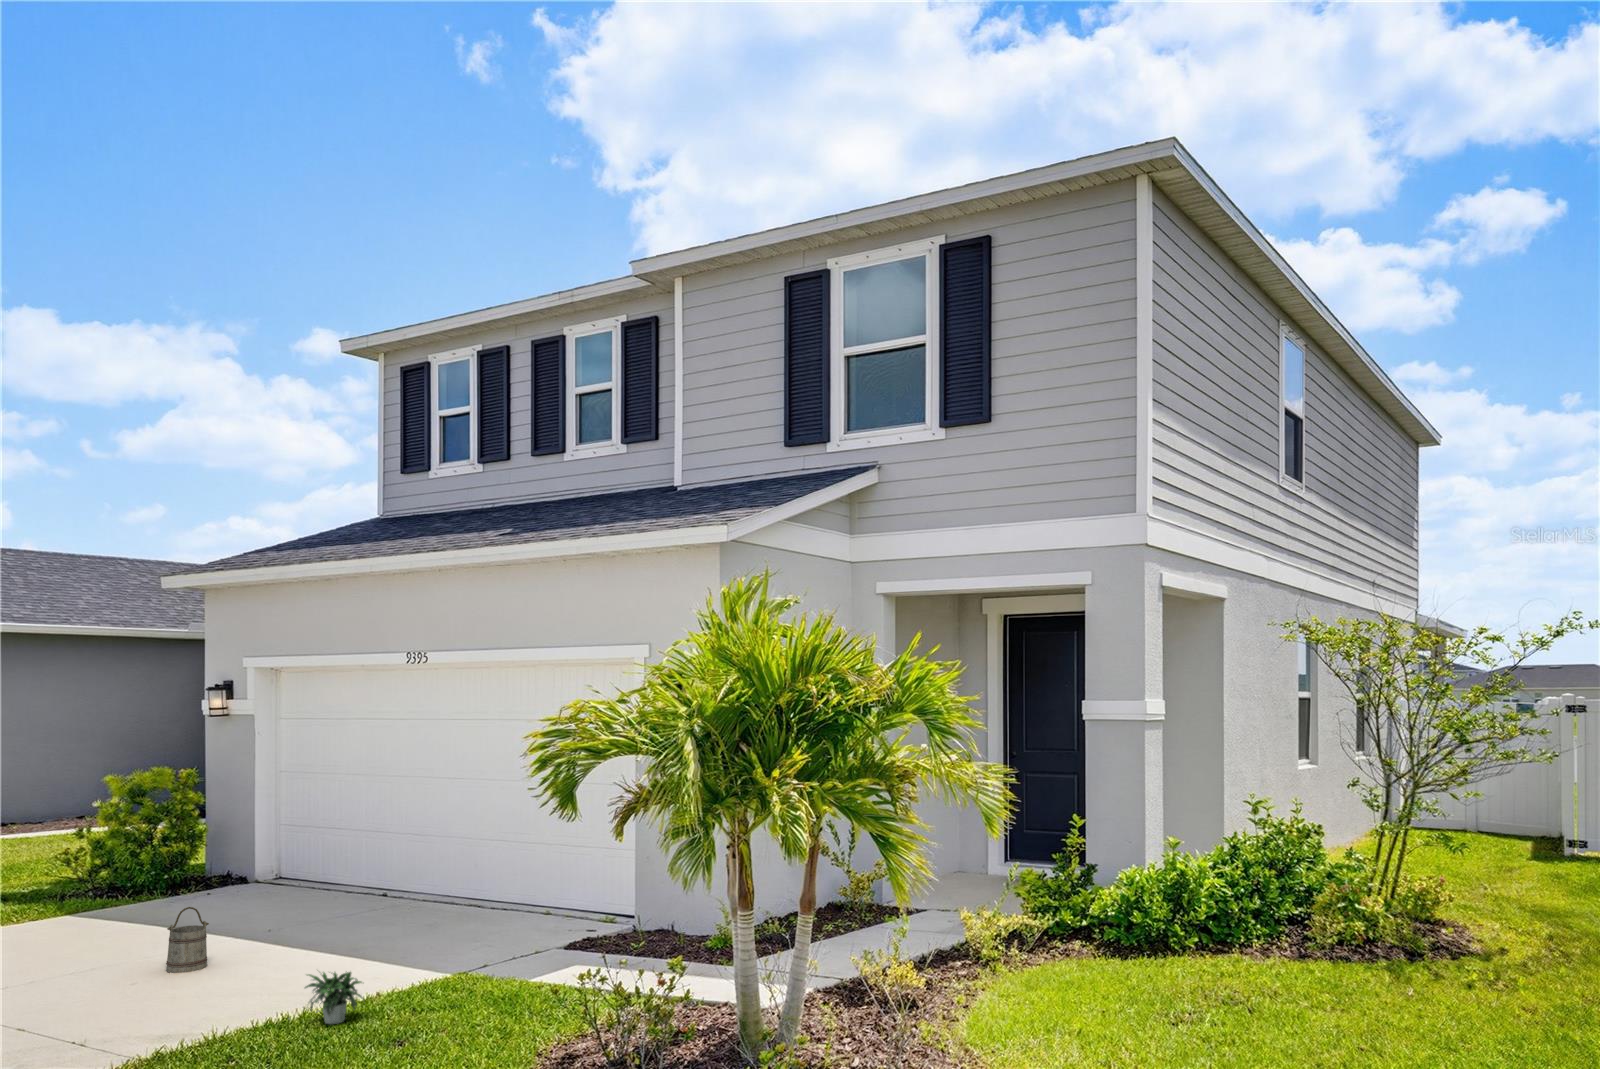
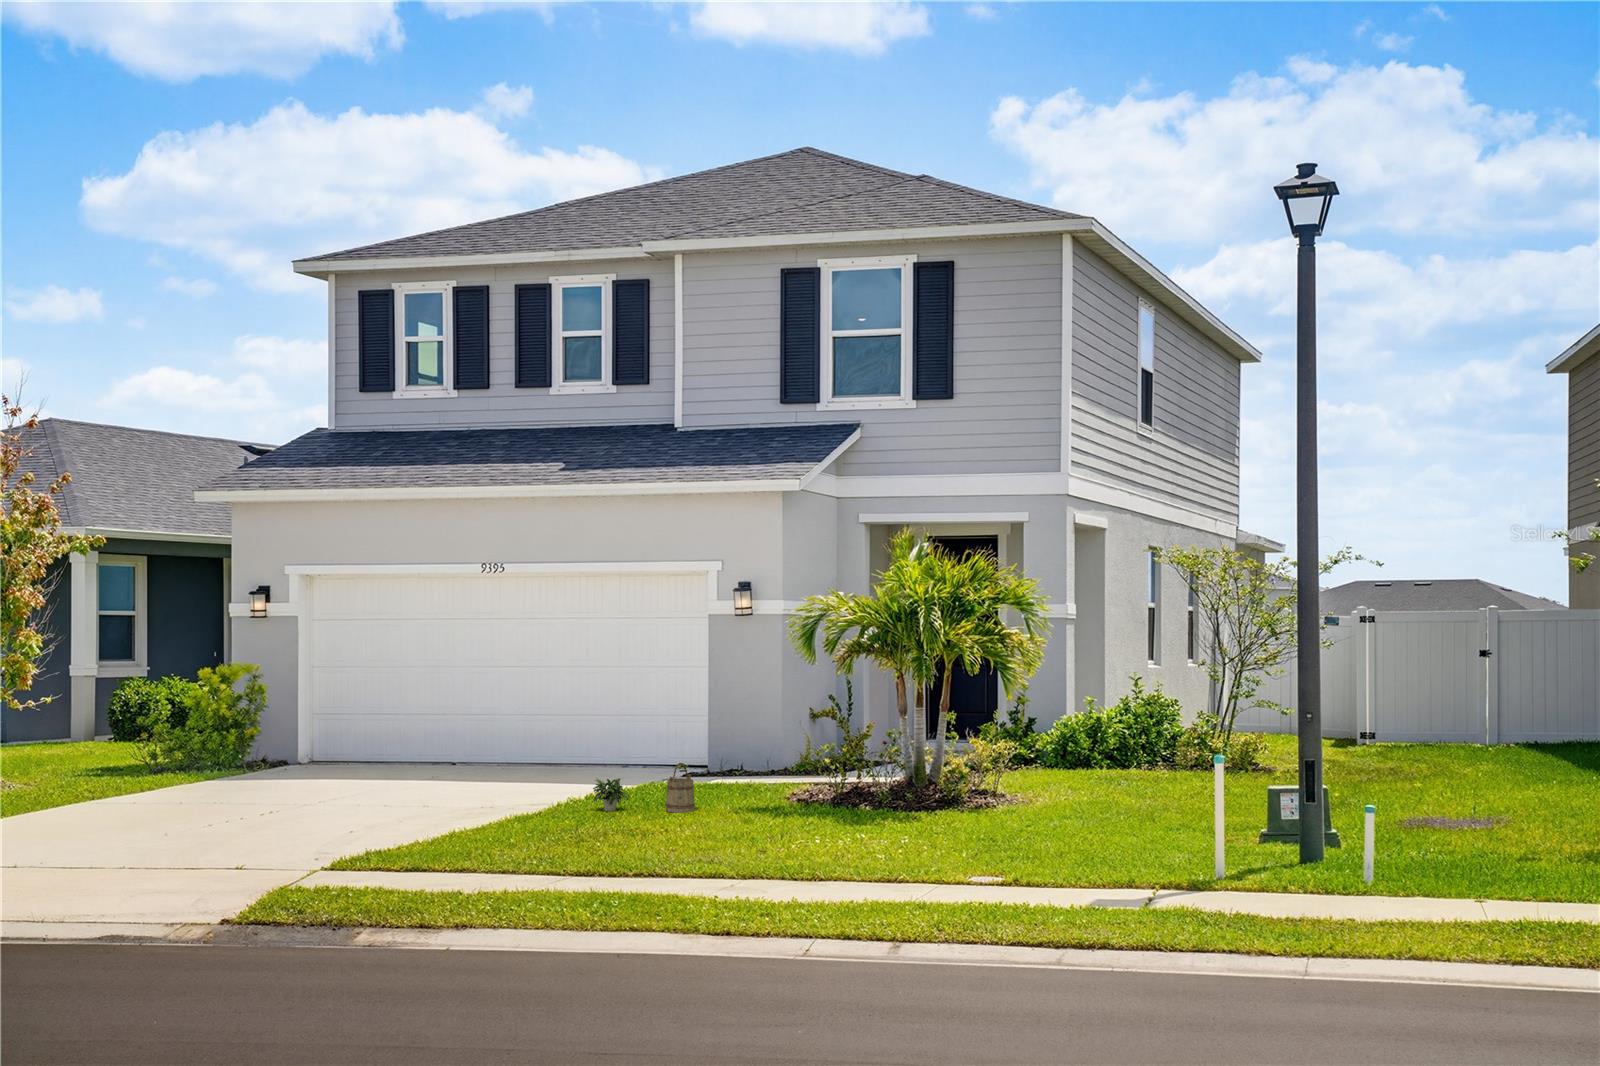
bucket: present [166,907,209,973] -> present [666,763,695,813]

